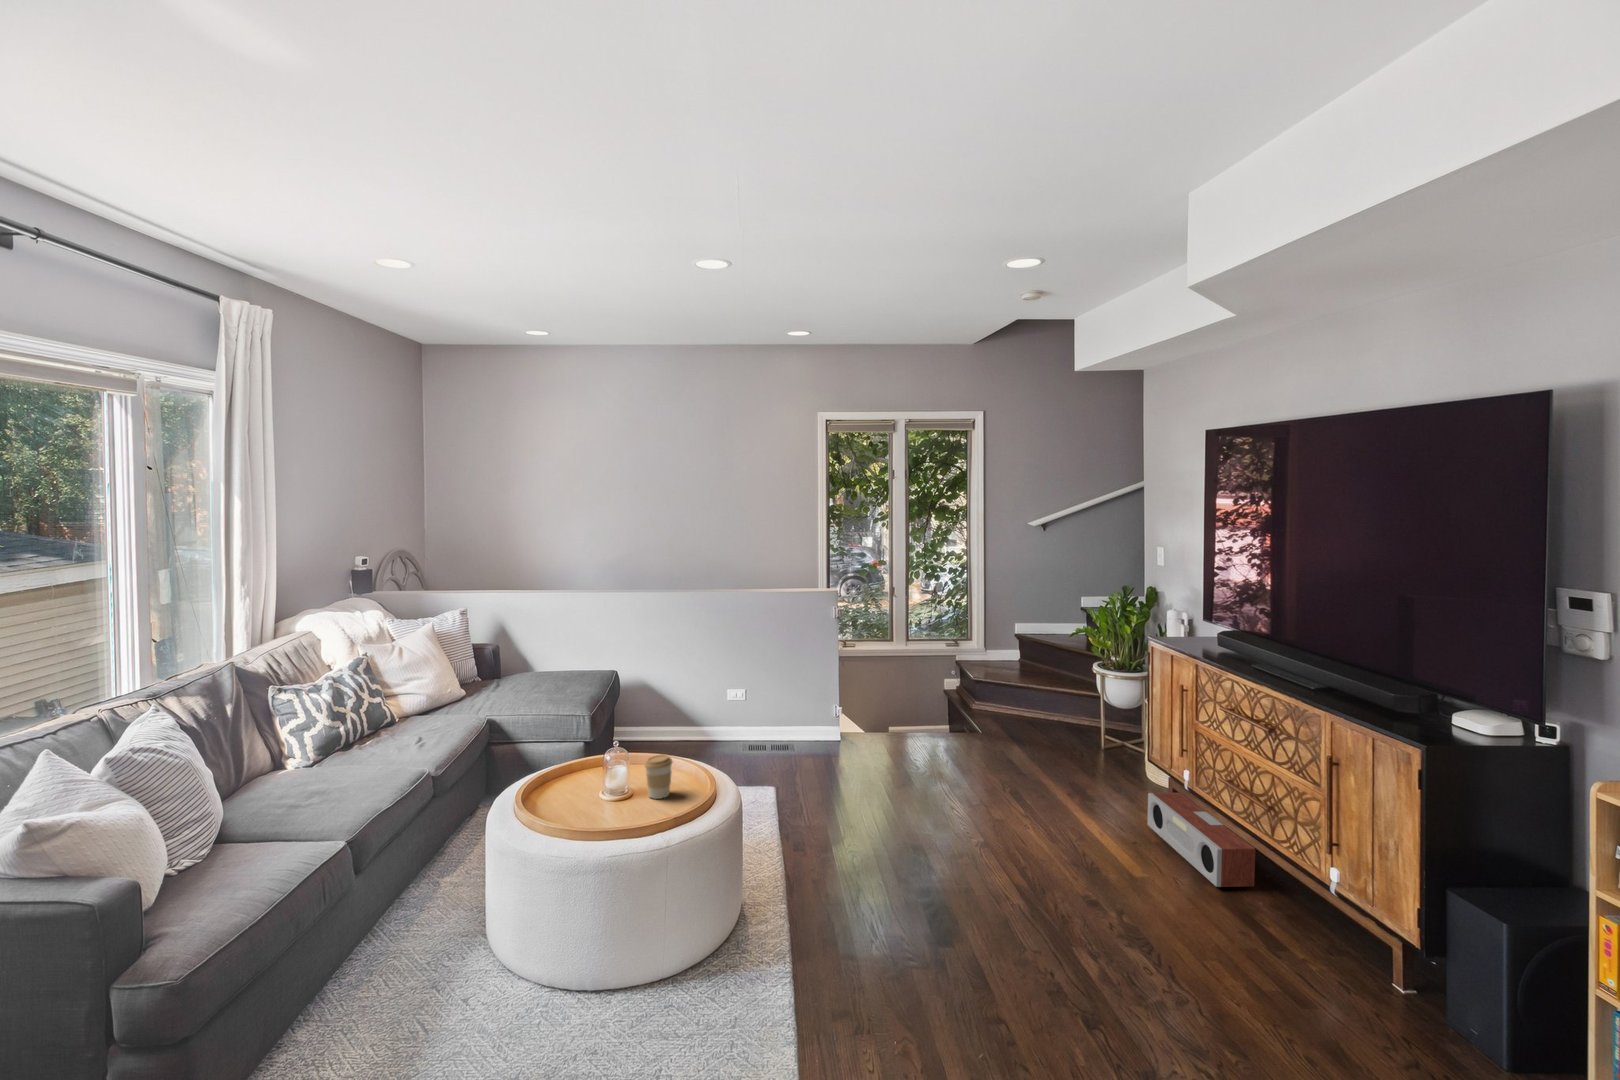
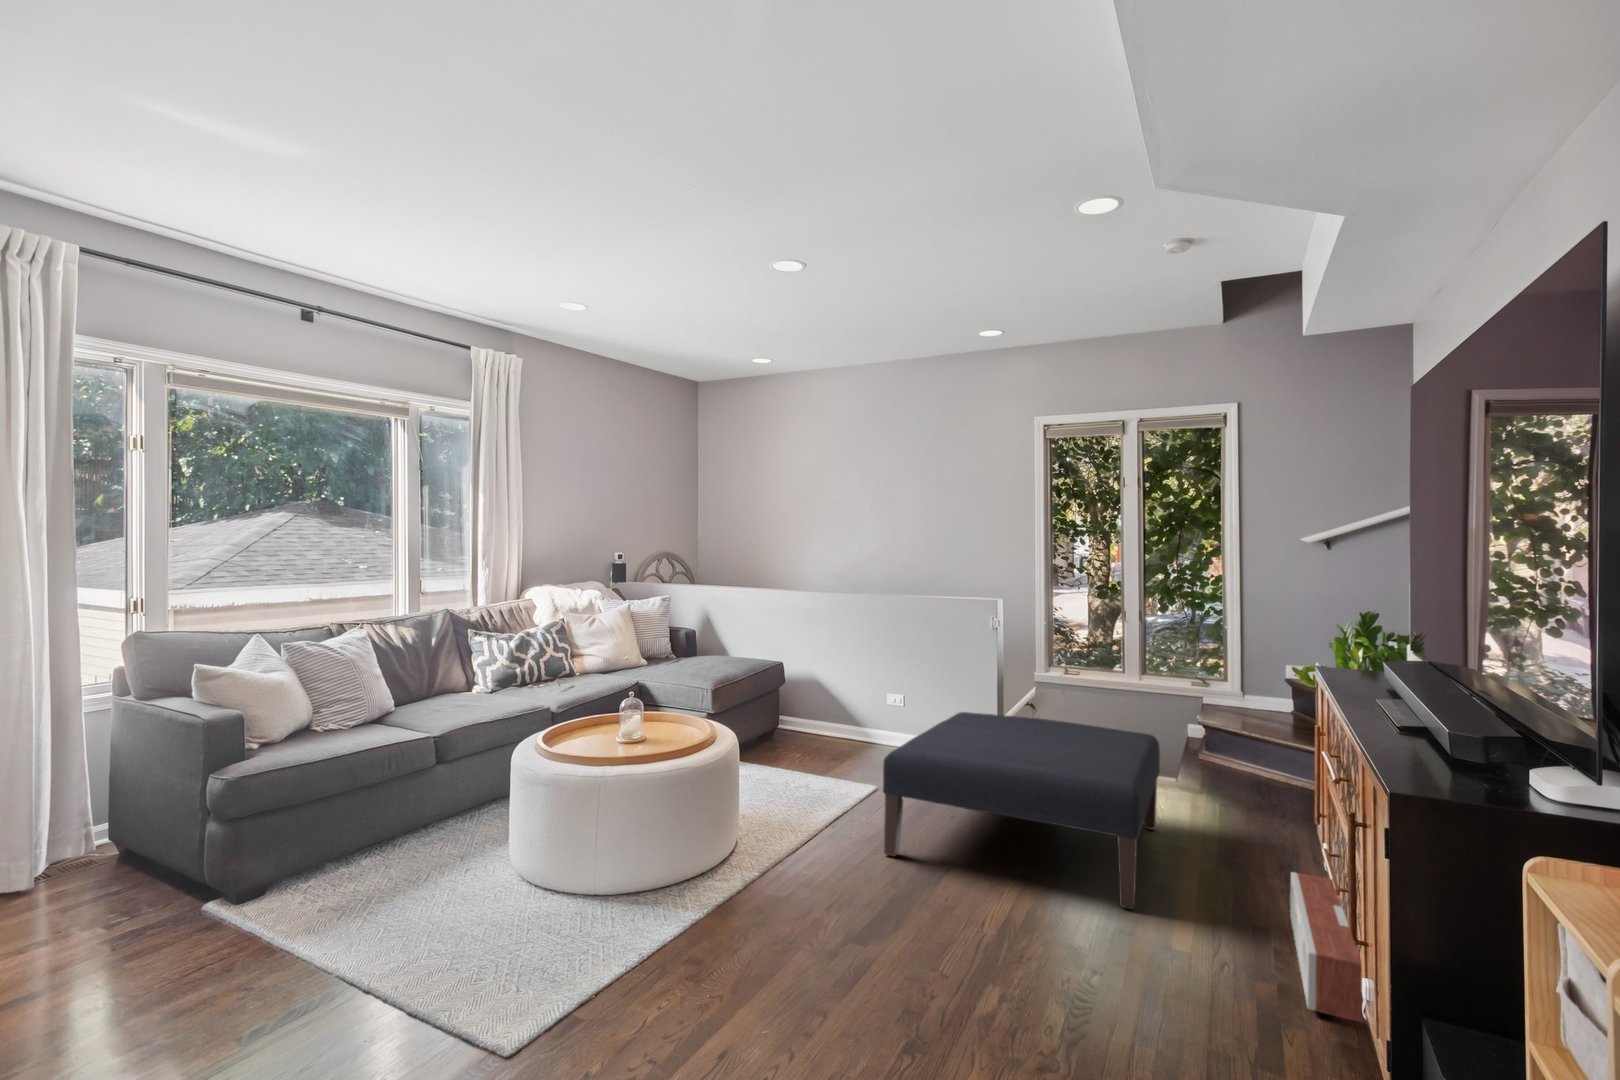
ottoman: none [838,702,1067,849] -> present [883,712,1160,909]
coffee cup: present [645,755,672,799] -> none [634,707,661,746]

